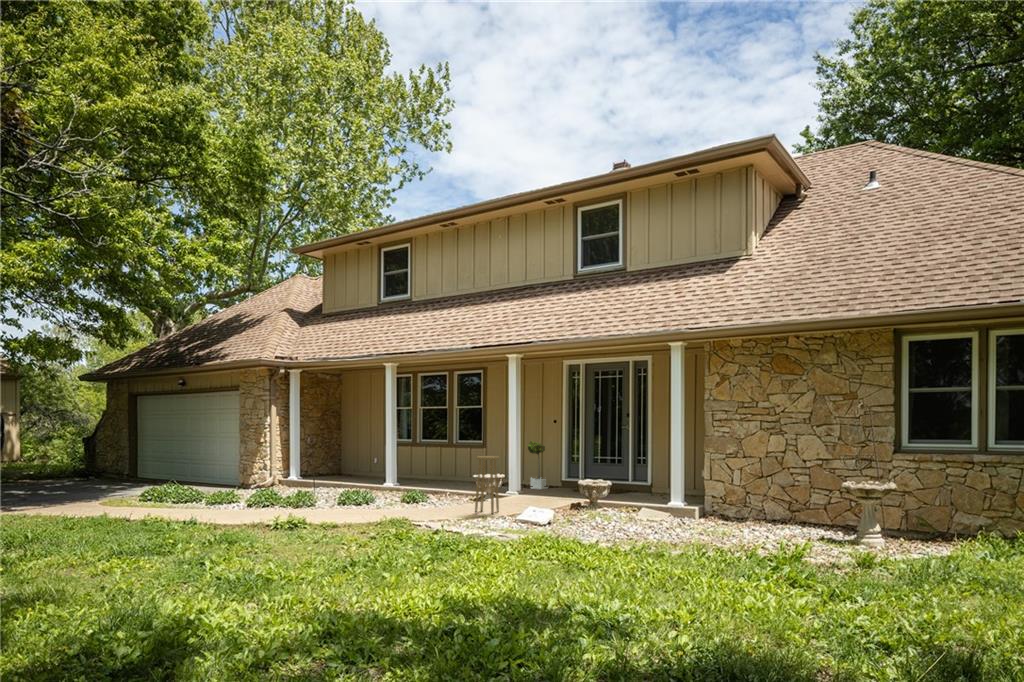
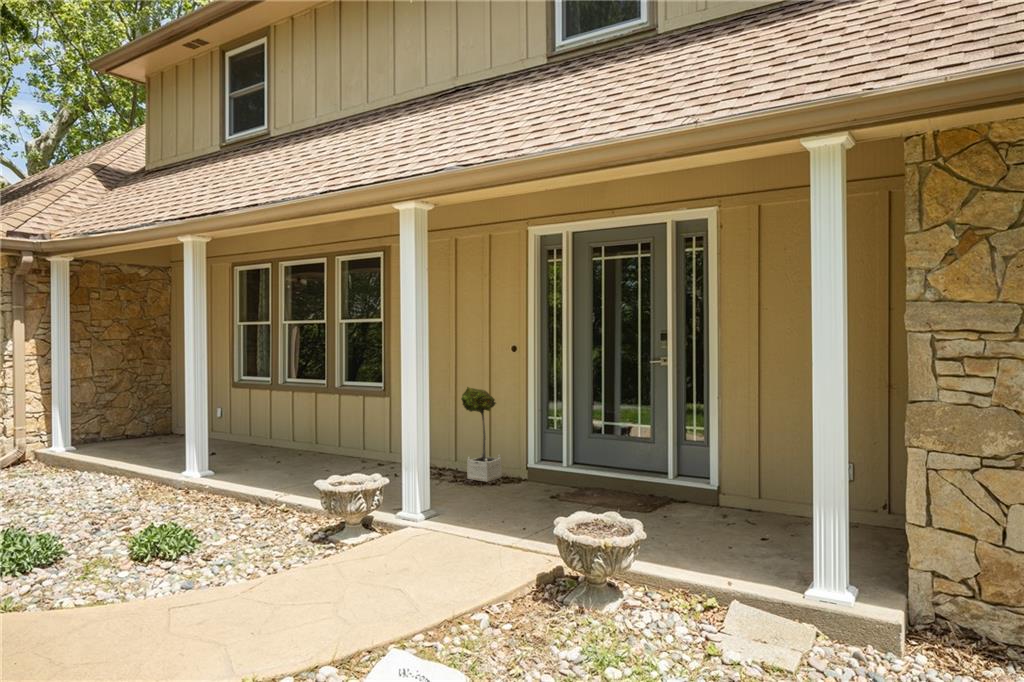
stool: present [475,456,499,514] -> none [257,462,334,636]

